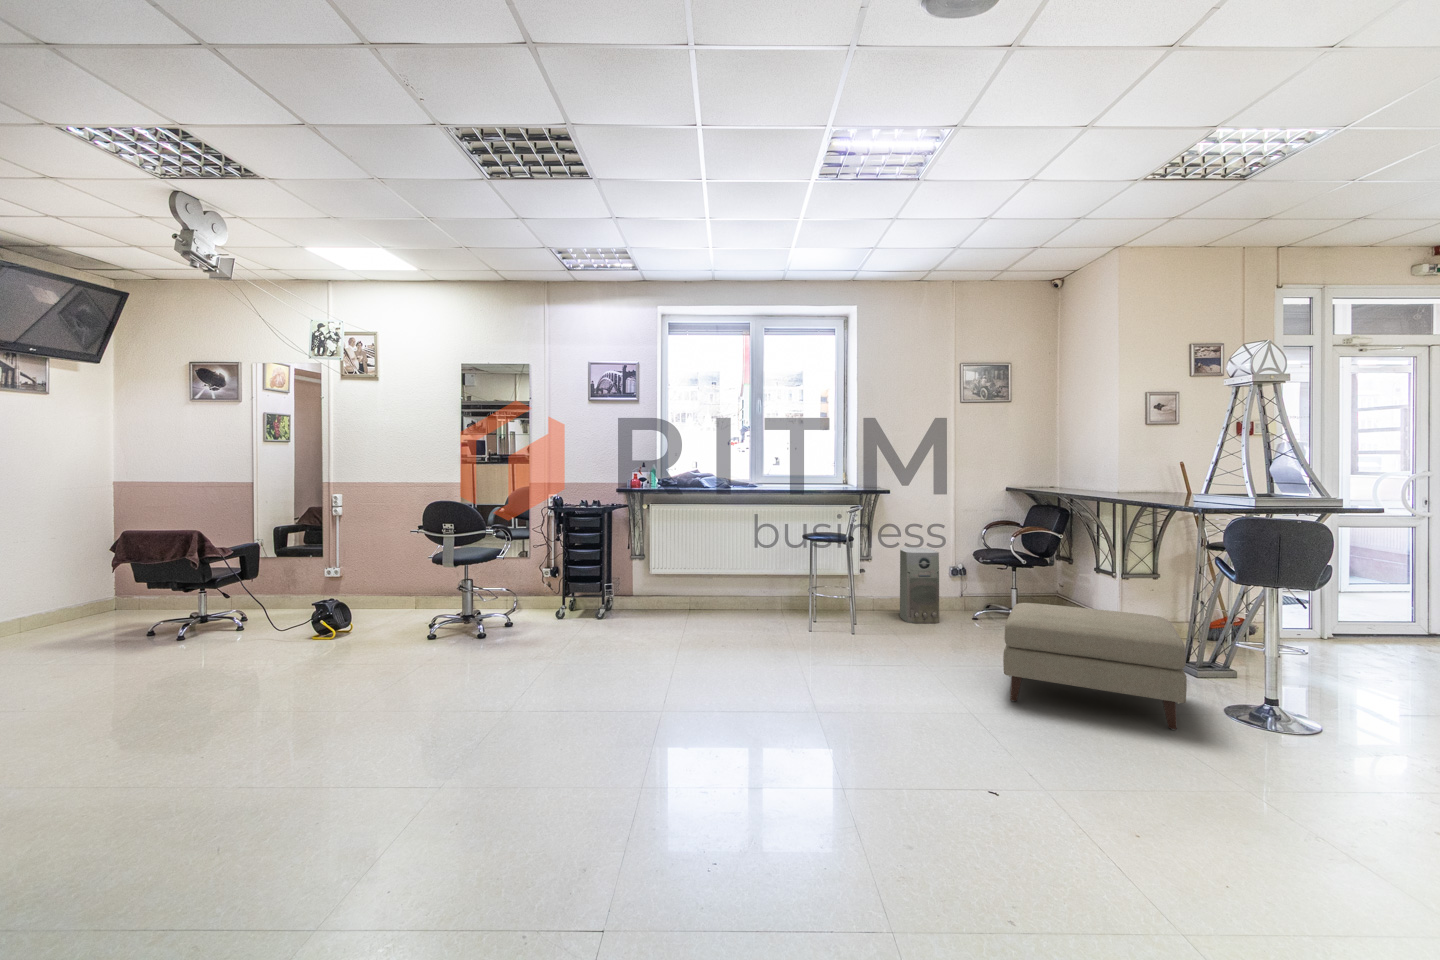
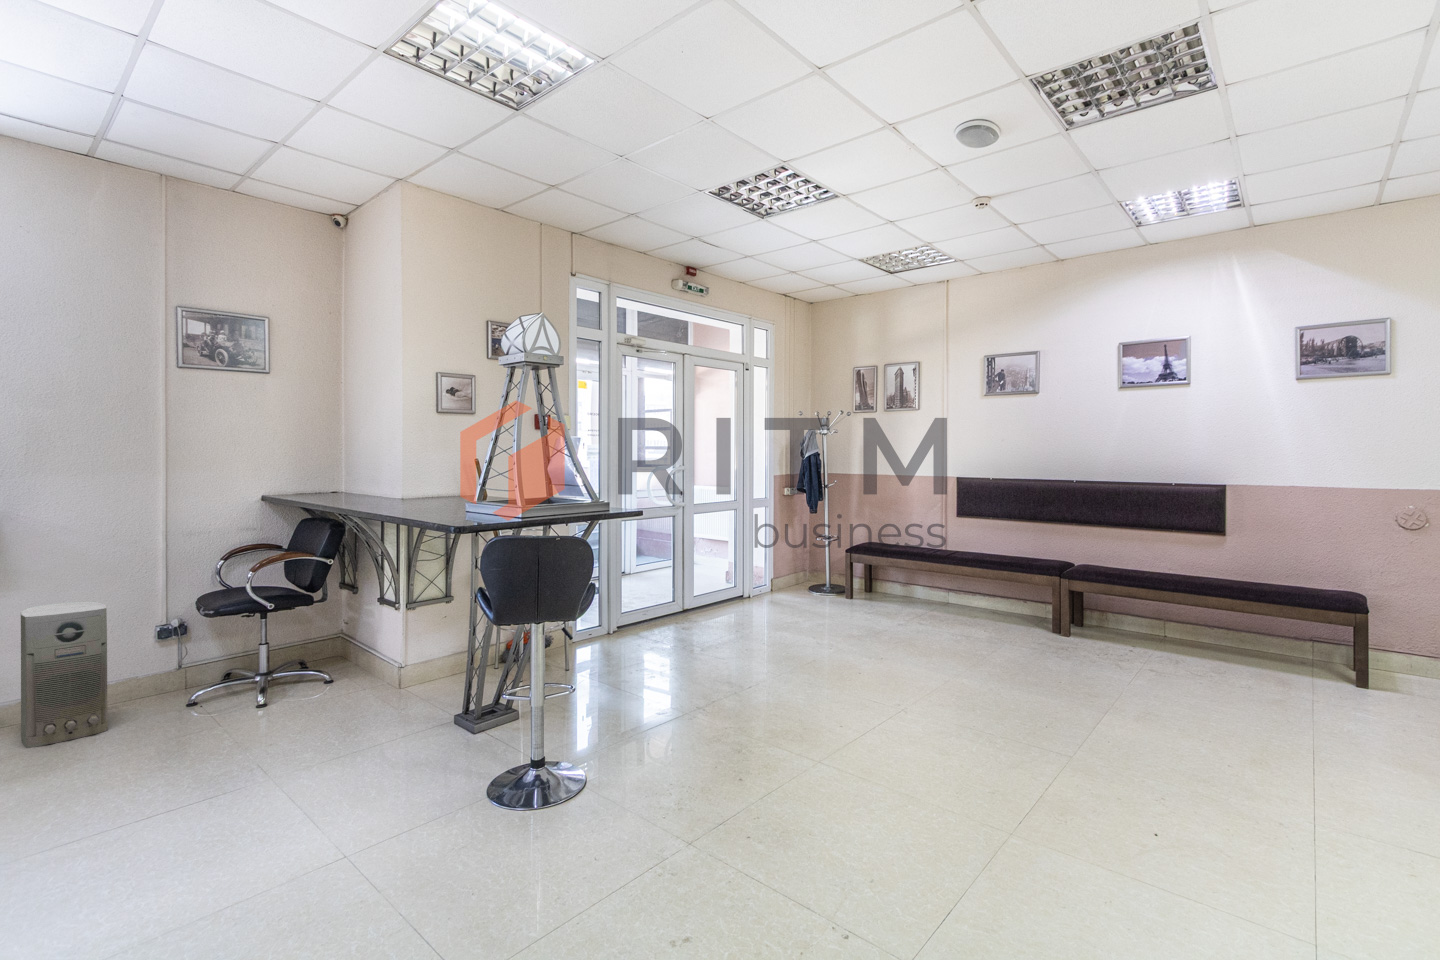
ottoman: present [1003,603,1187,730] -> none [88,674,418,904]

